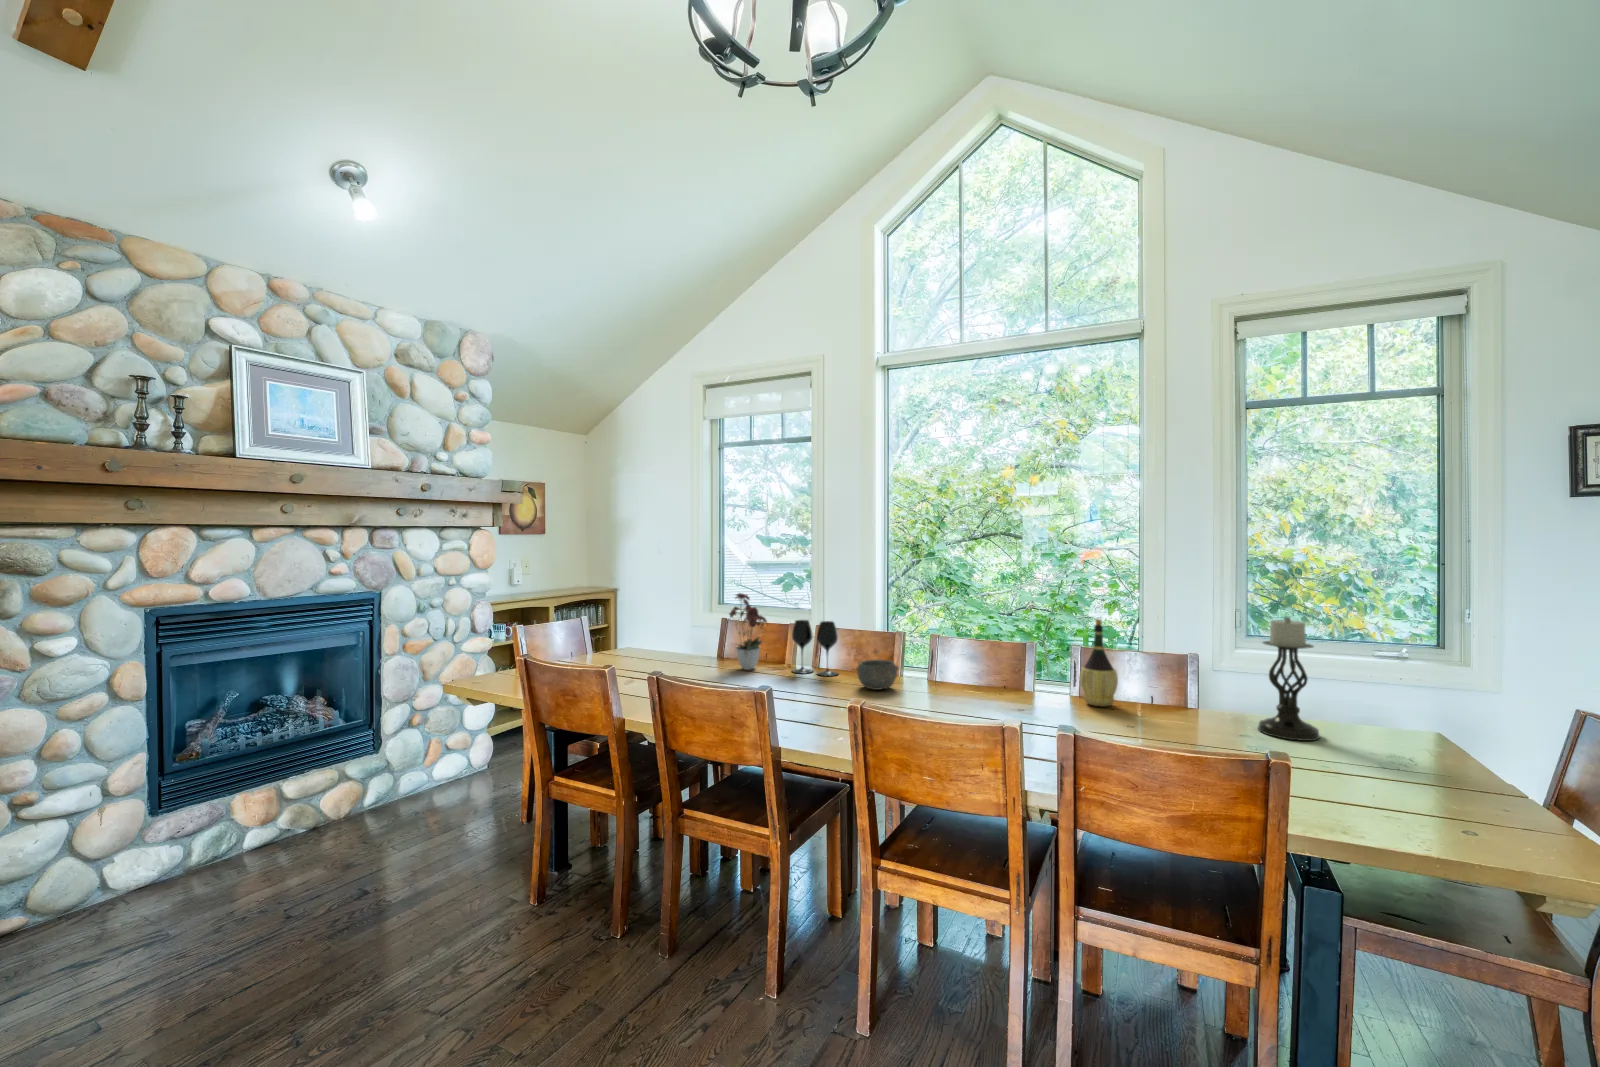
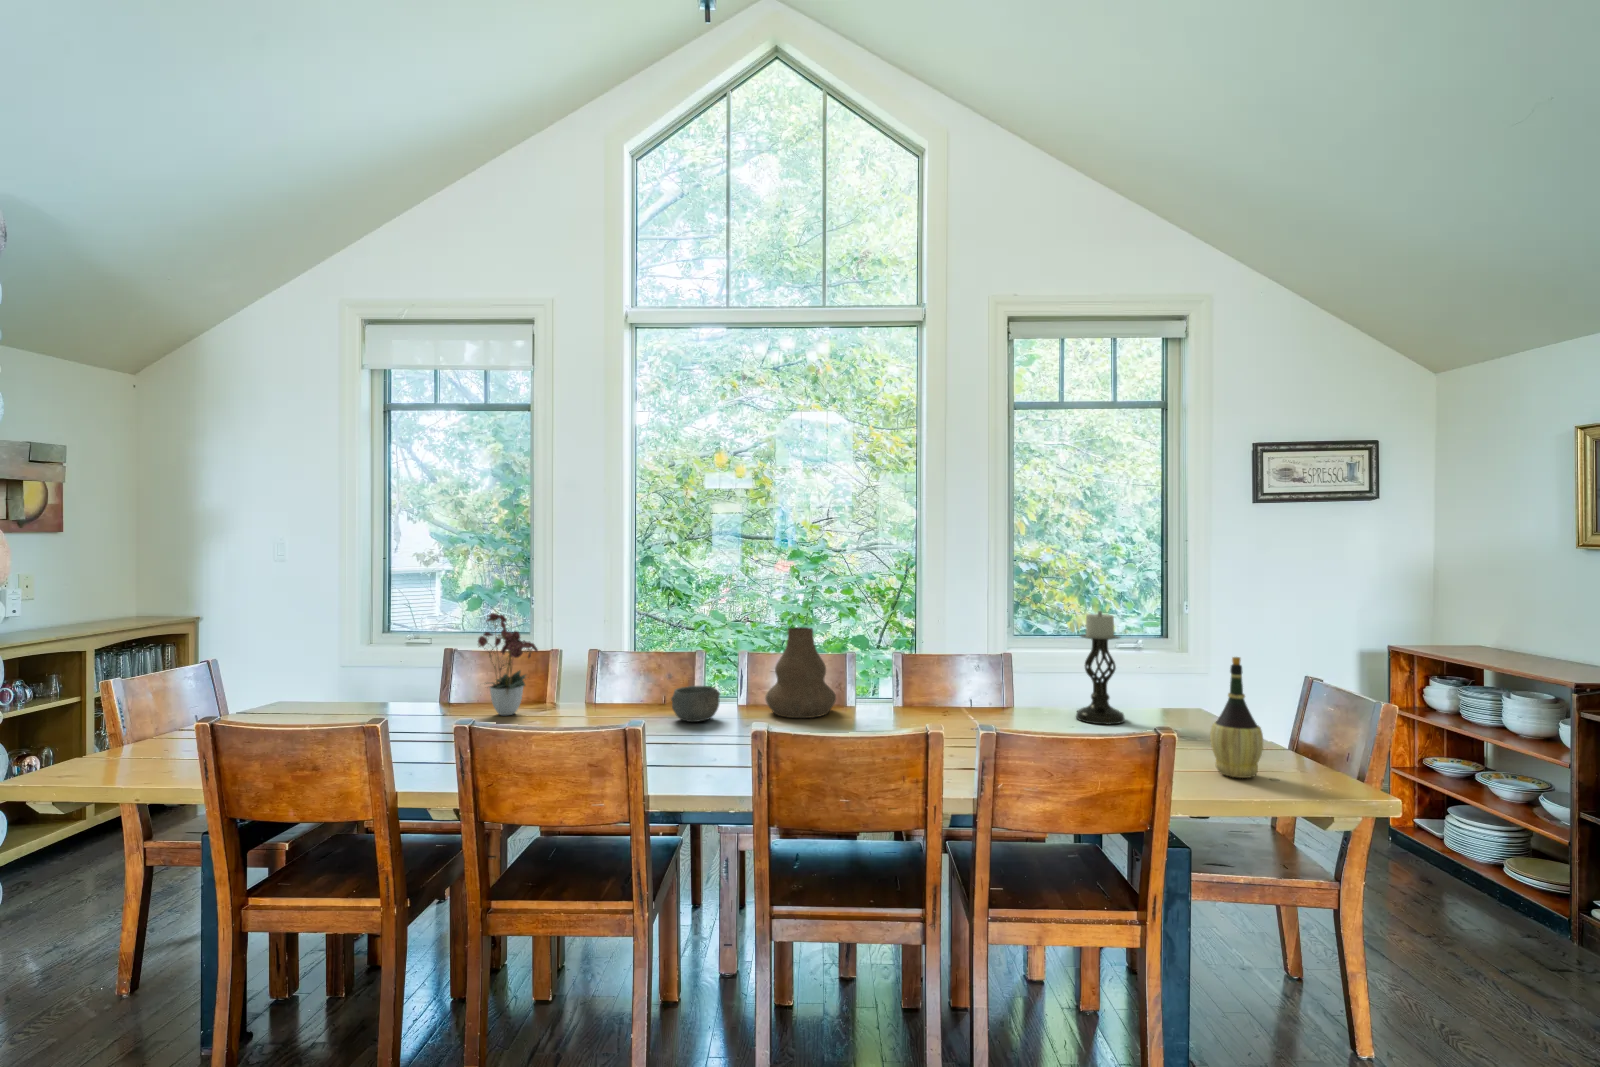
vase: none [939,616,1003,697] -> present [765,627,836,718]
wine bottle: present [1080,619,1118,706] -> present [1210,657,1263,778]
wine glass: present [792,620,838,676] -> none [569,644,633,713]

